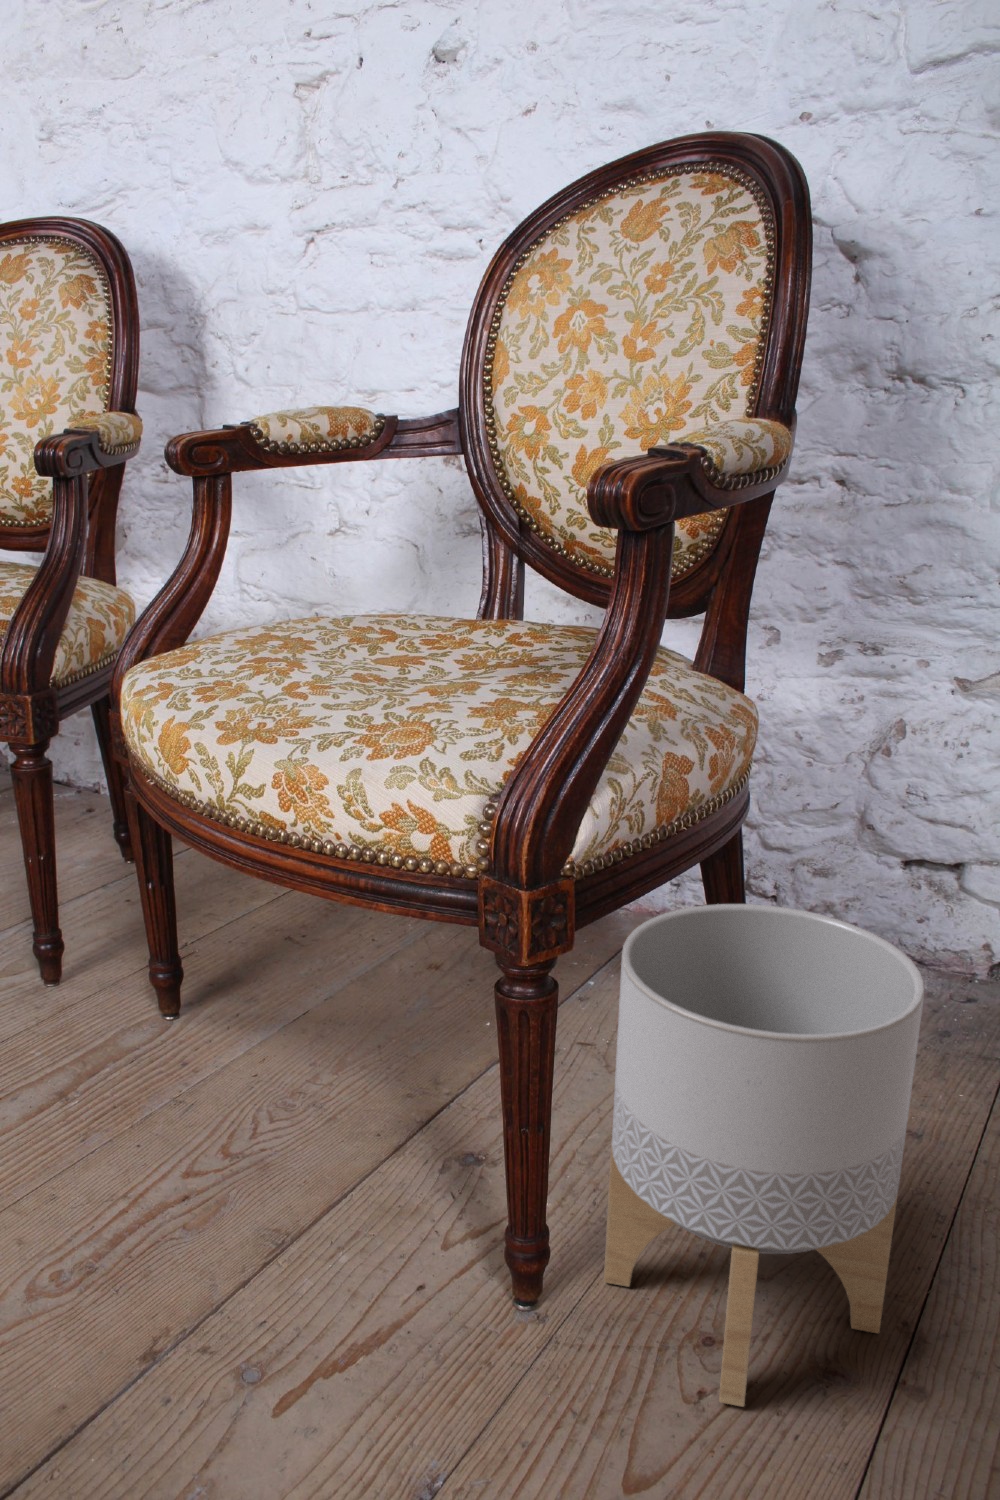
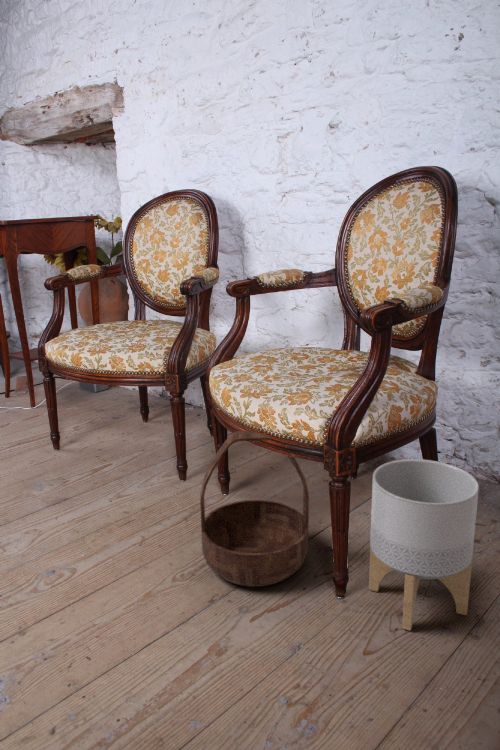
basket: none [93,840,426,1316] -> present [200,430,309,587]

